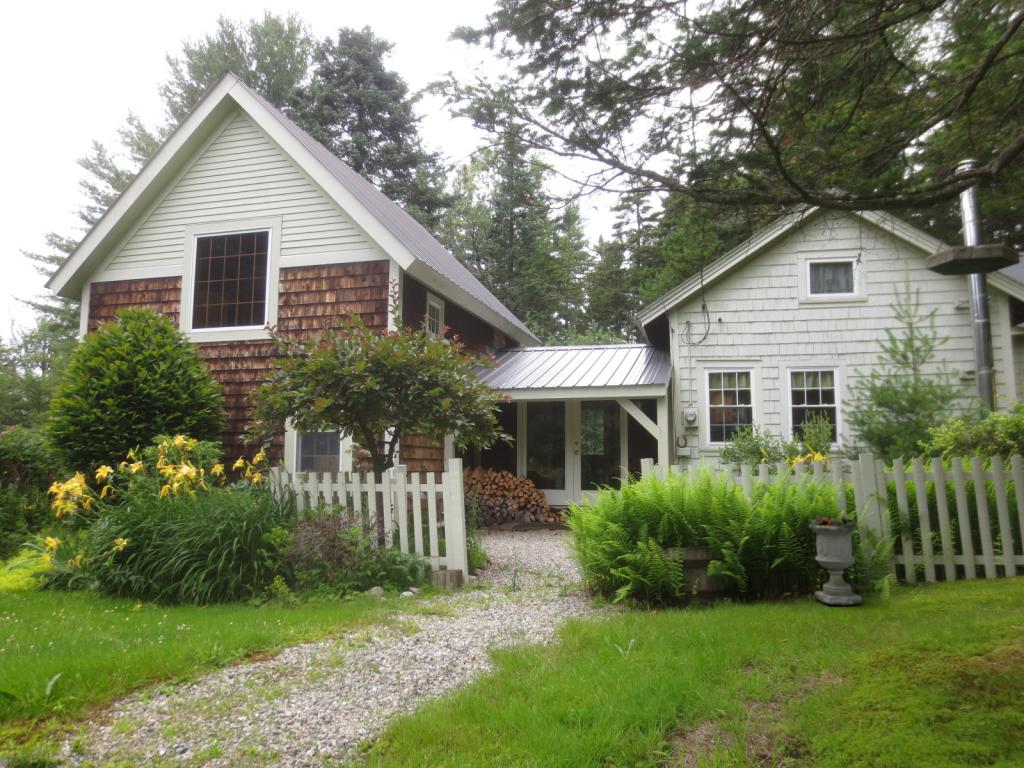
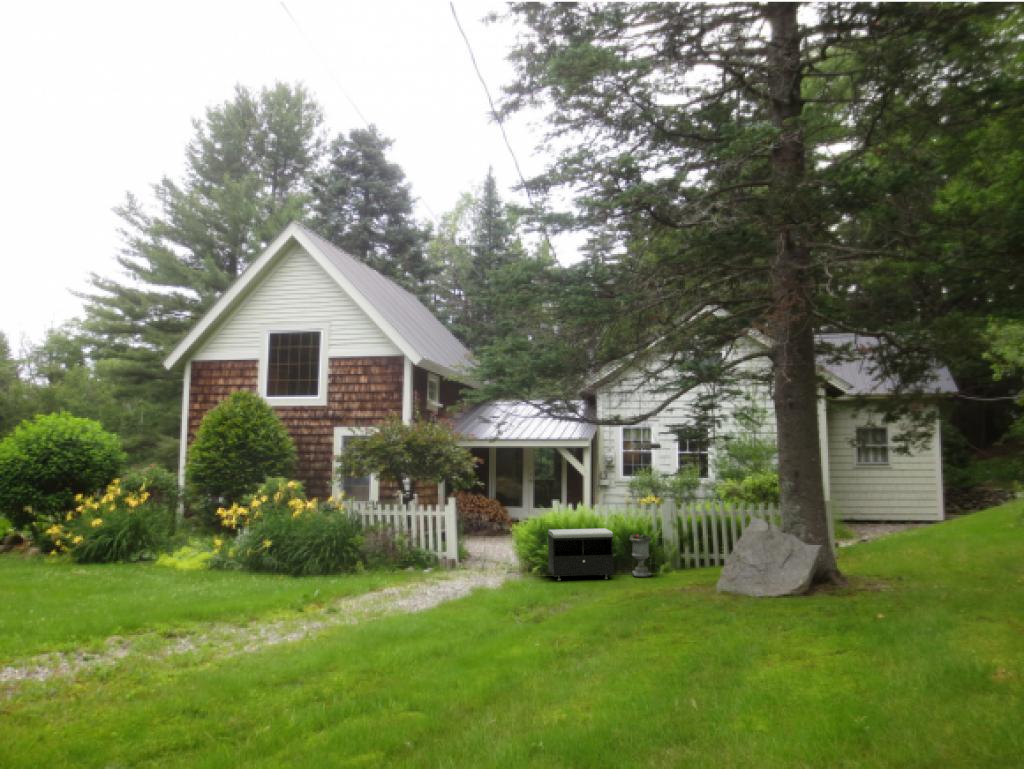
storage bench: none [640,507,786,614] -> present [548,528,614,580]

